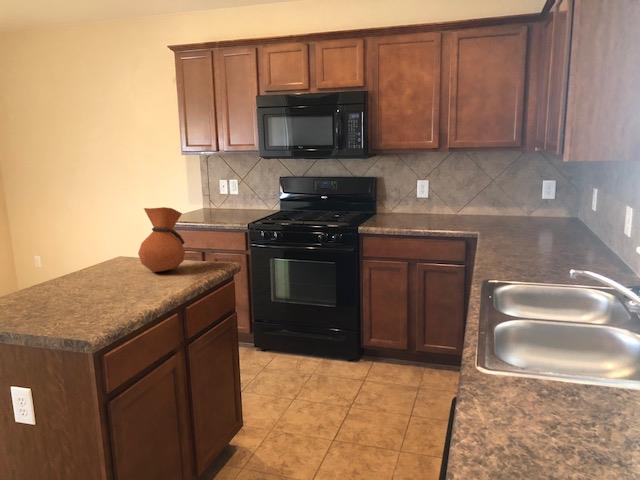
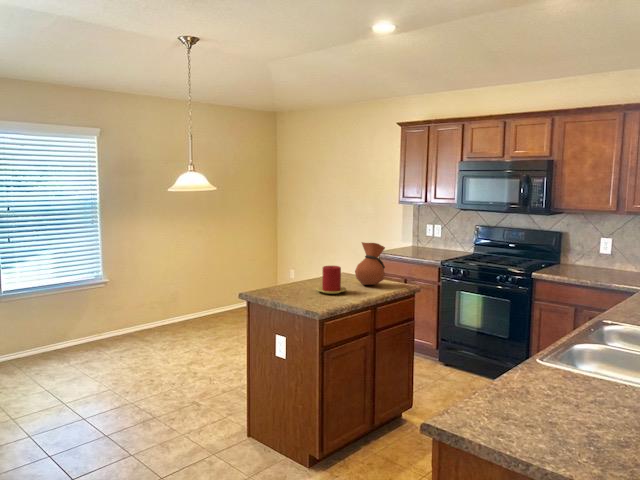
candle: none [77,250,130,297] -> present [317,266,346,294]

